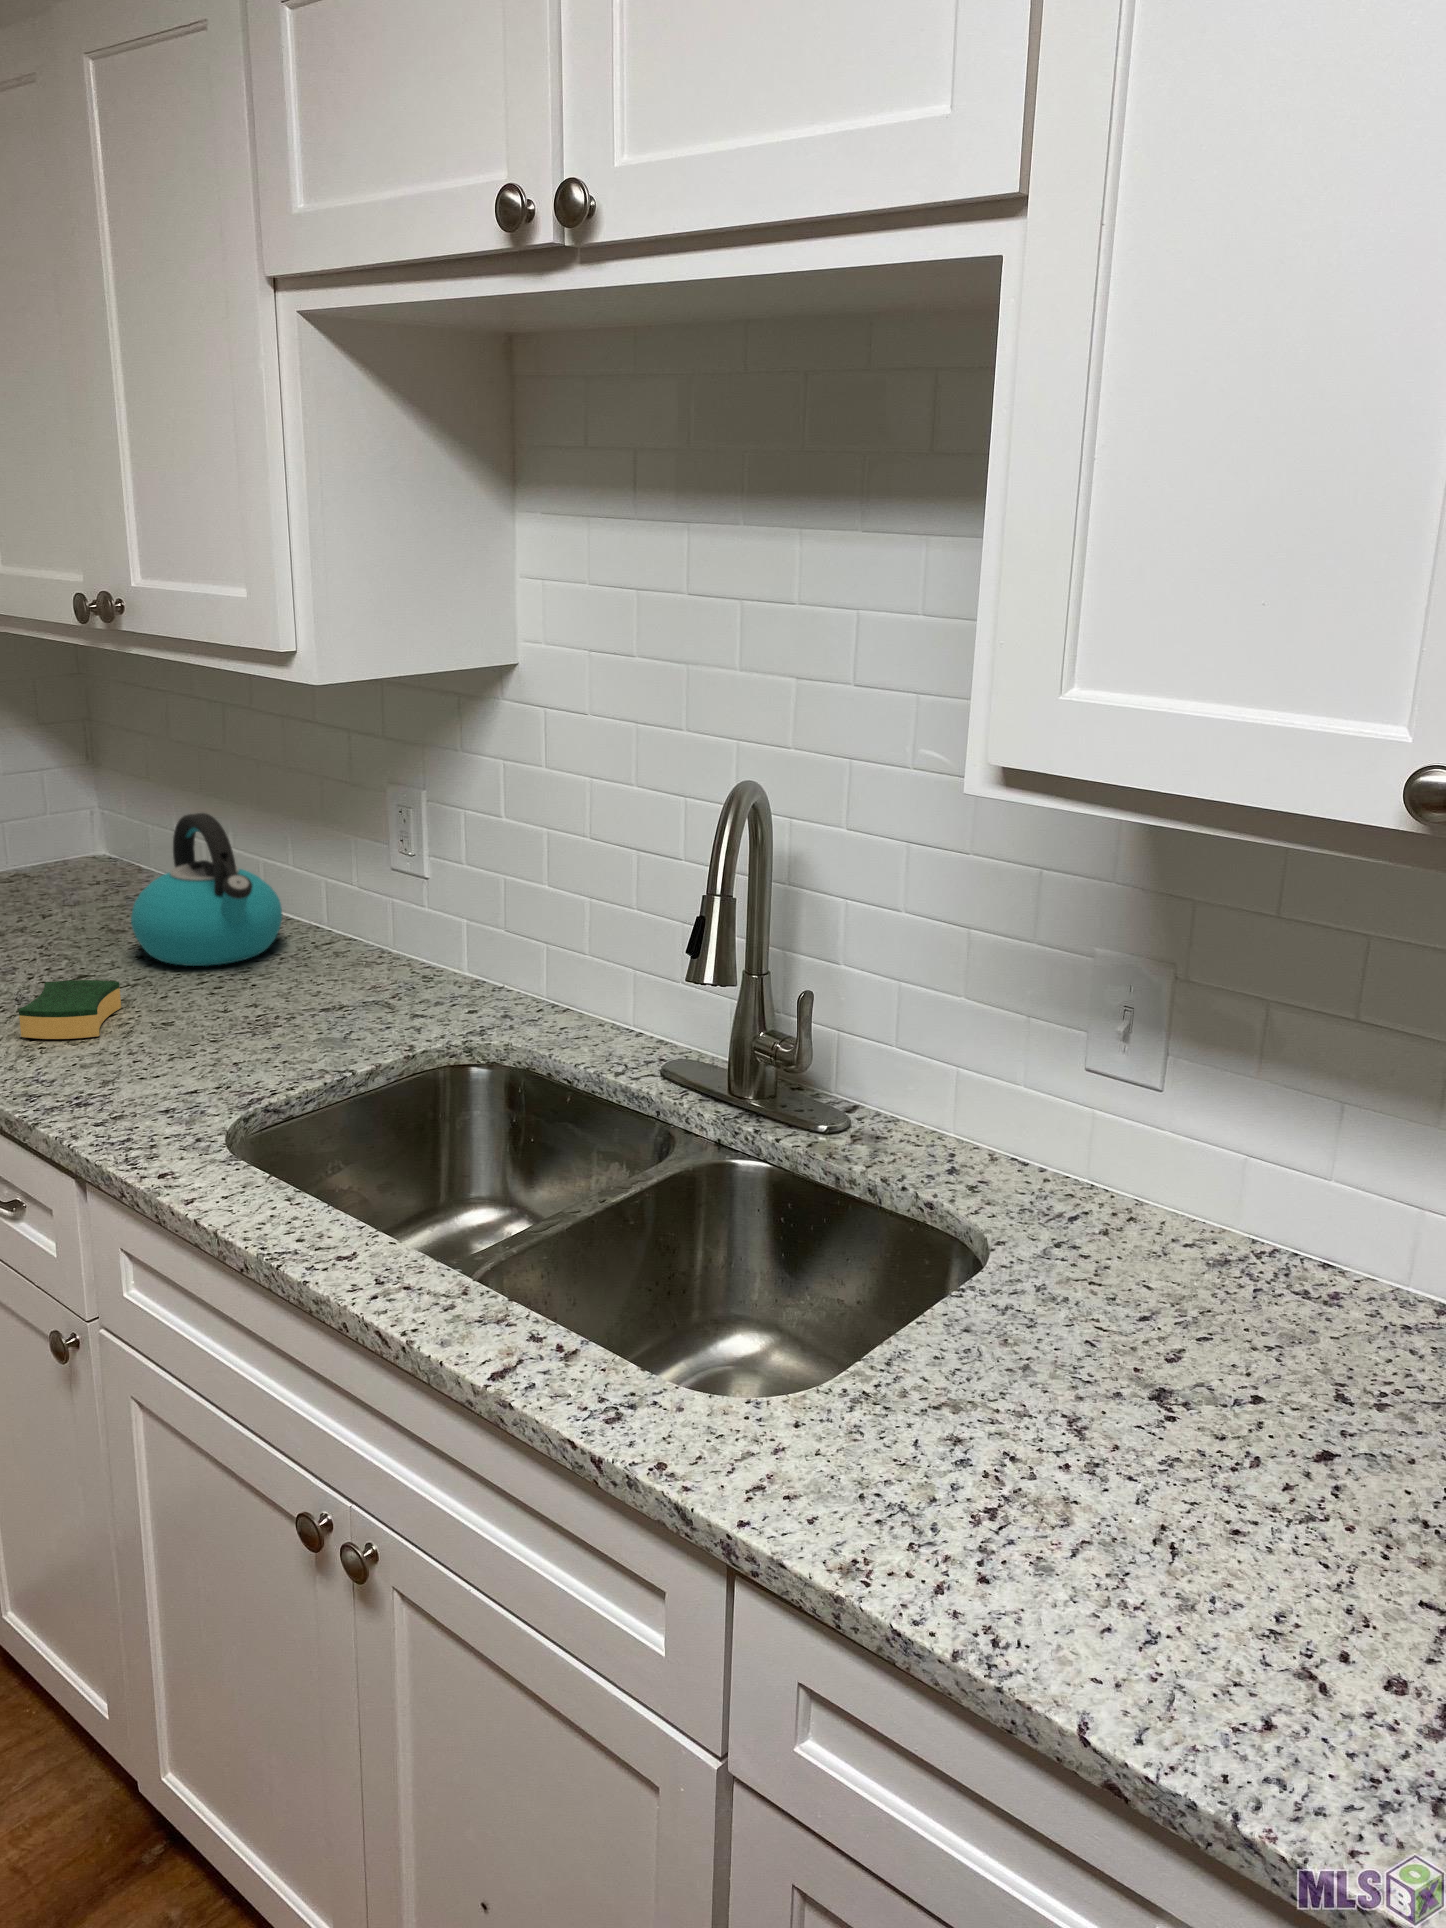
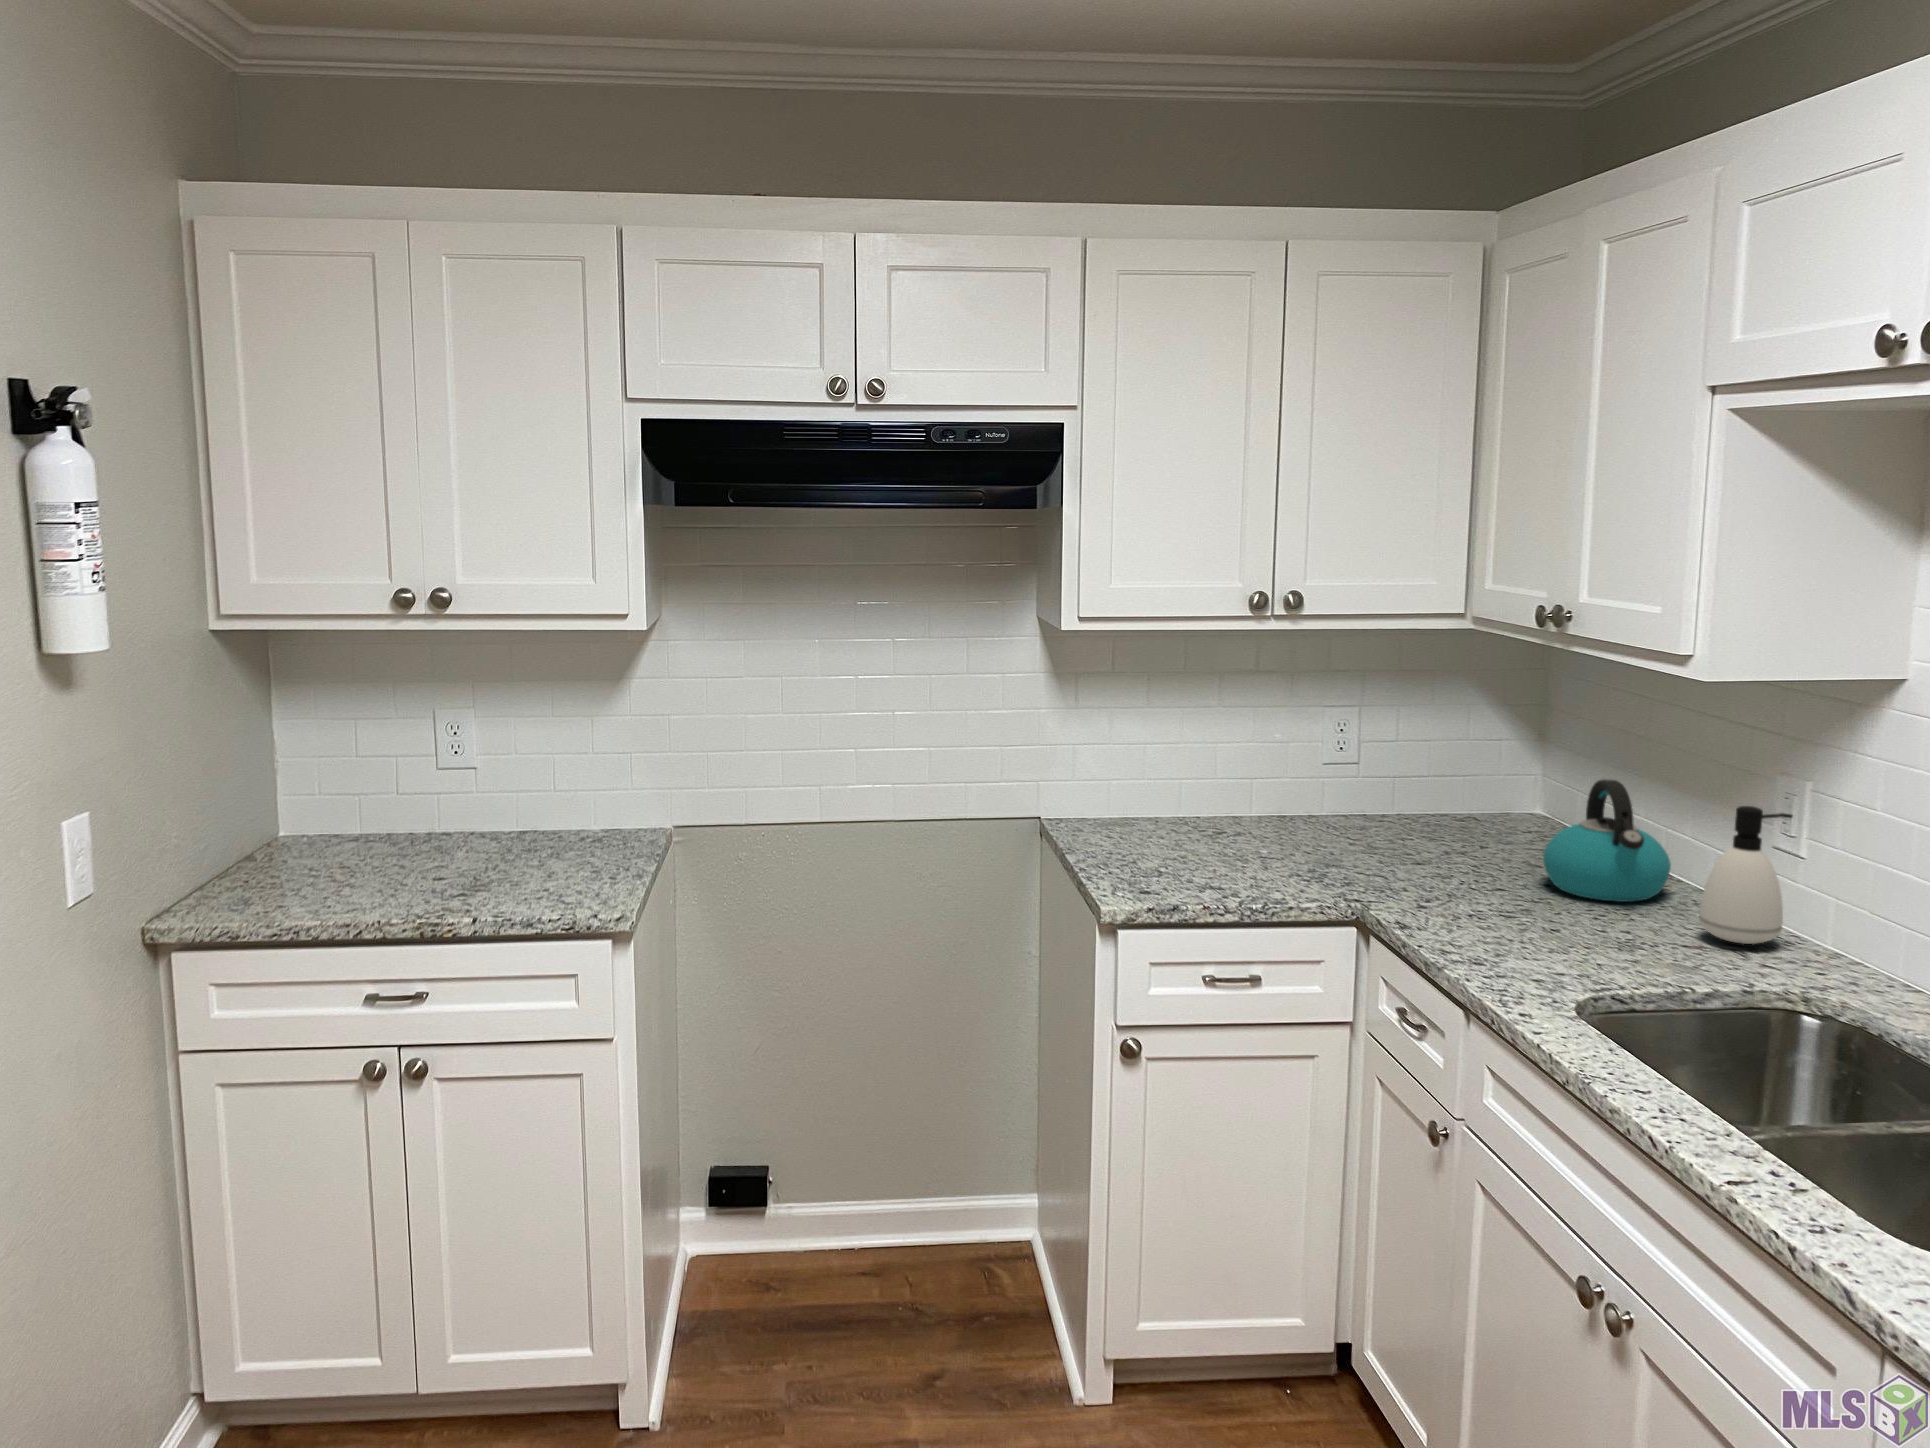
soap dispenser: none [331,829,420,992] -> present [1699,806,1793,944]
sponge: present [19,980,121,1039] -> none [1446,884,1524,927]

